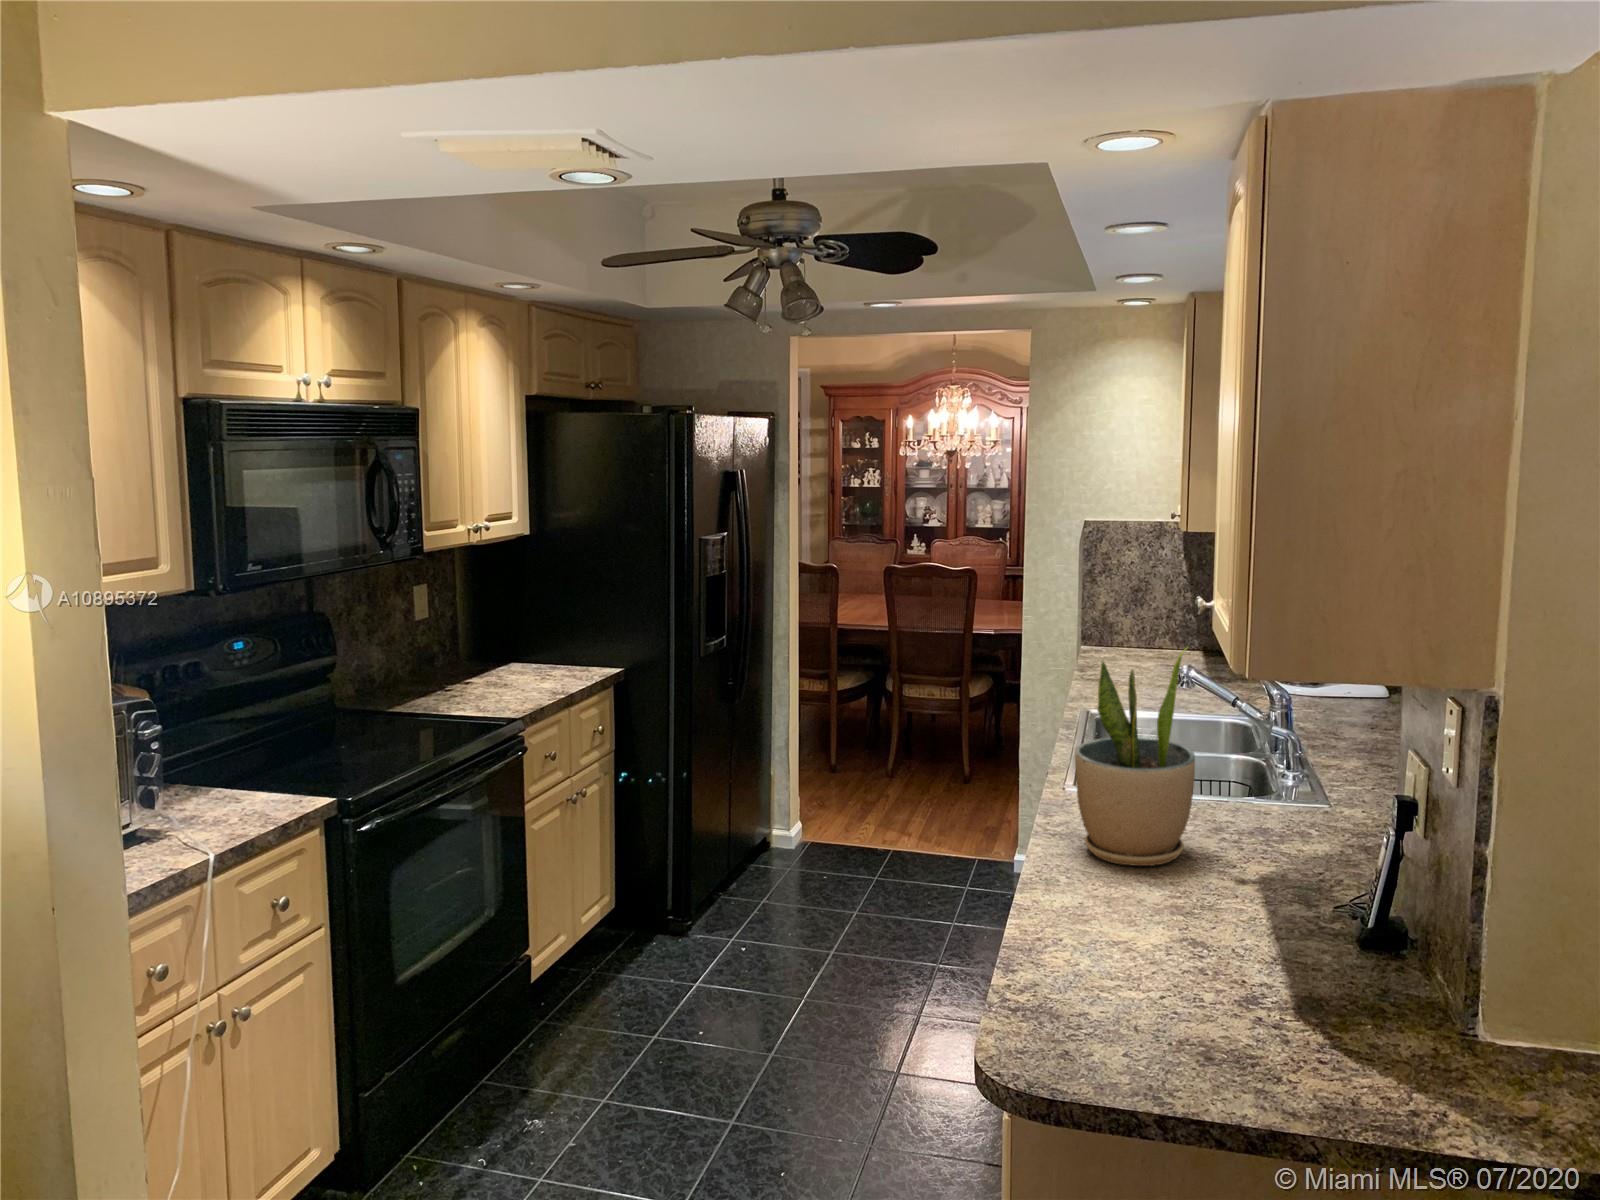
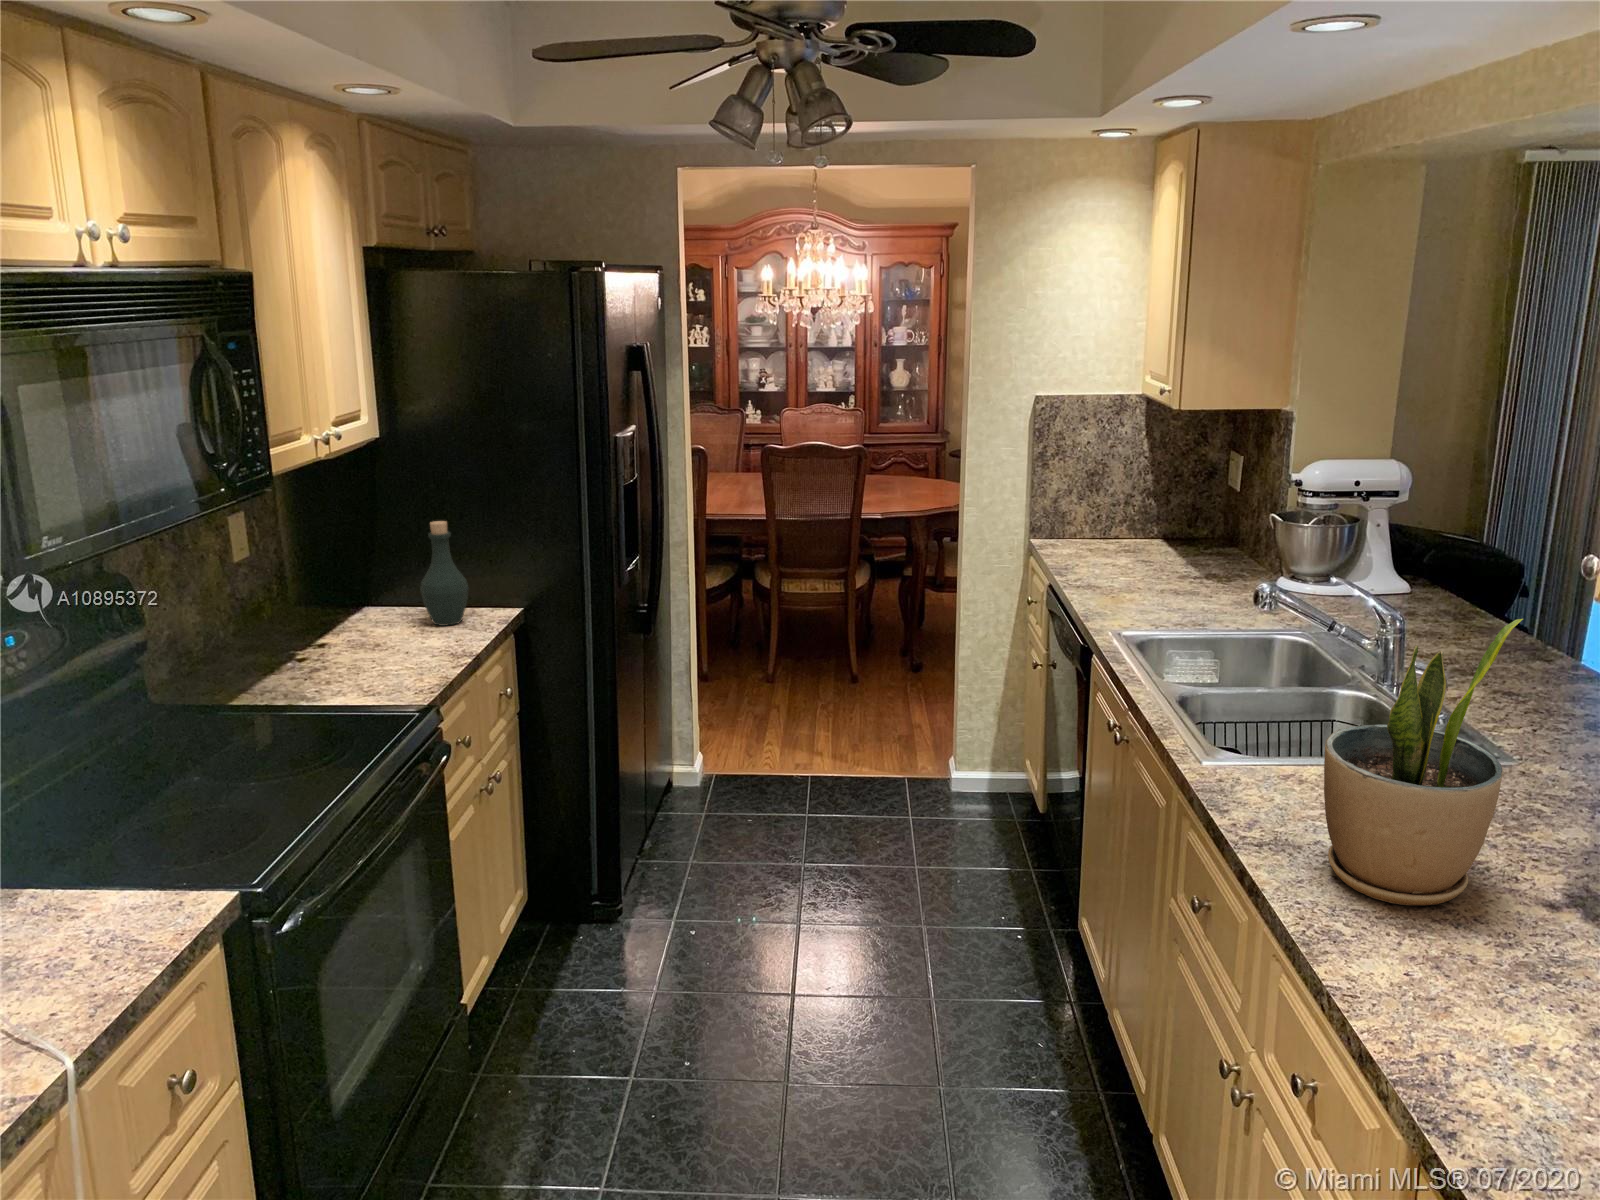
bottle: none [545,597,580,677] -> present [420,521,468,626]

